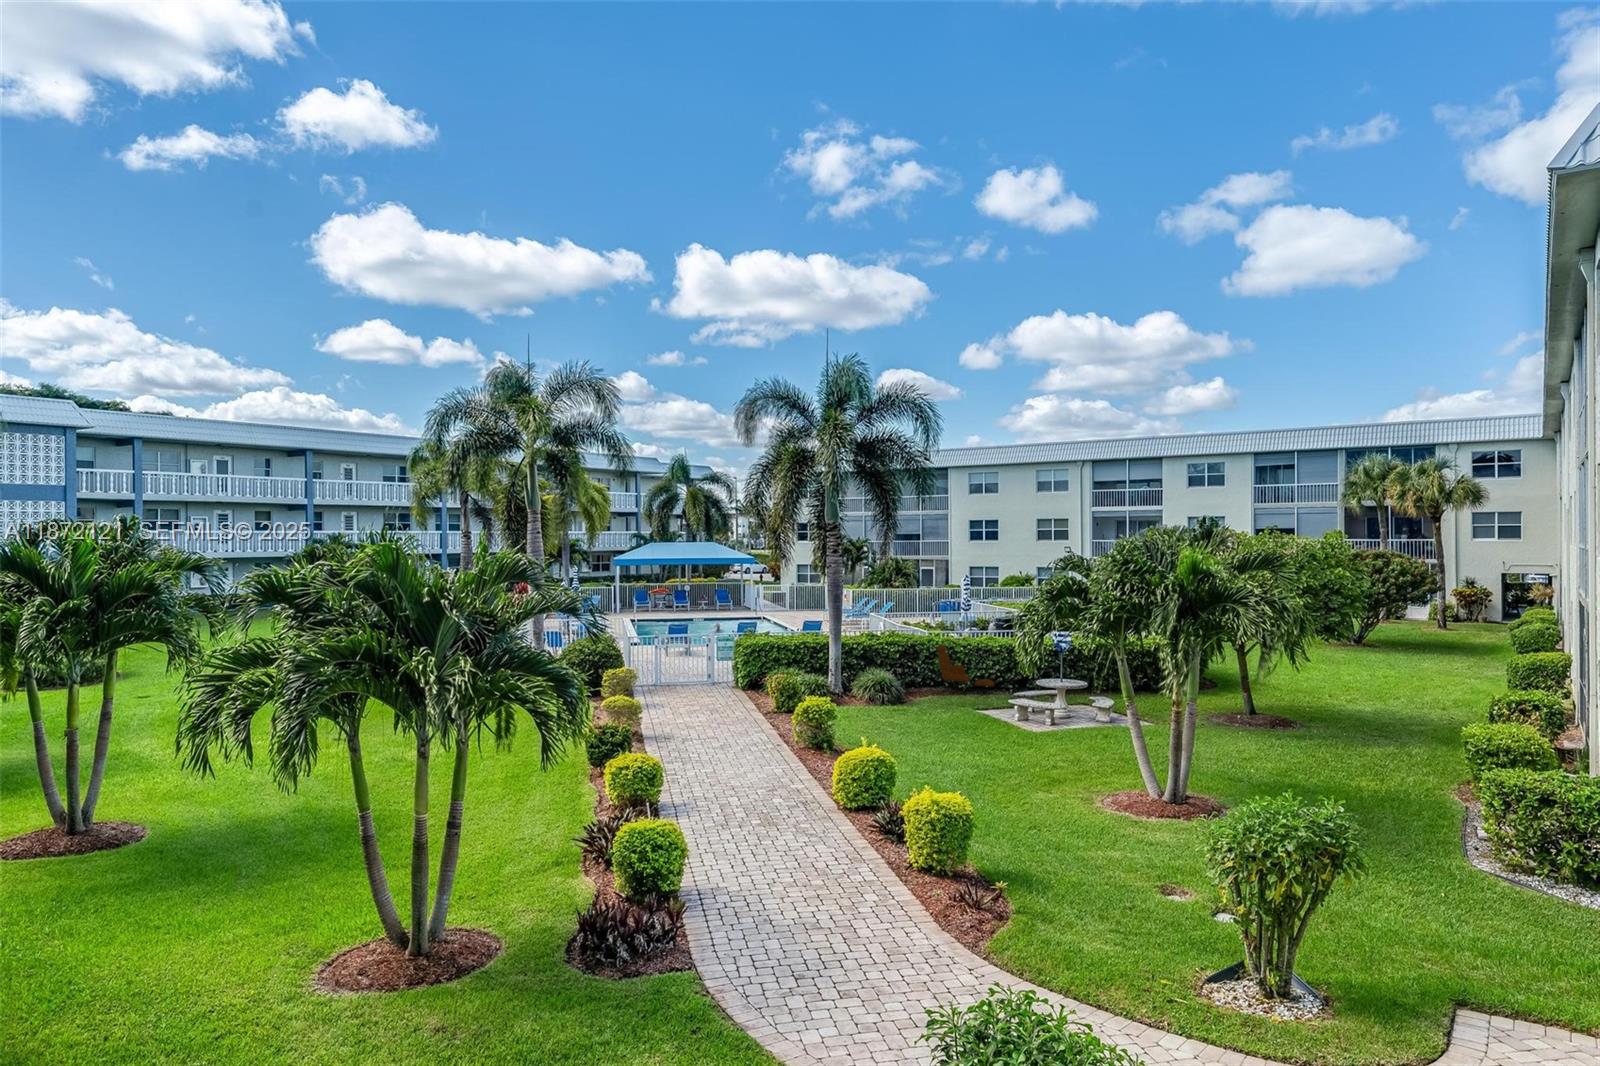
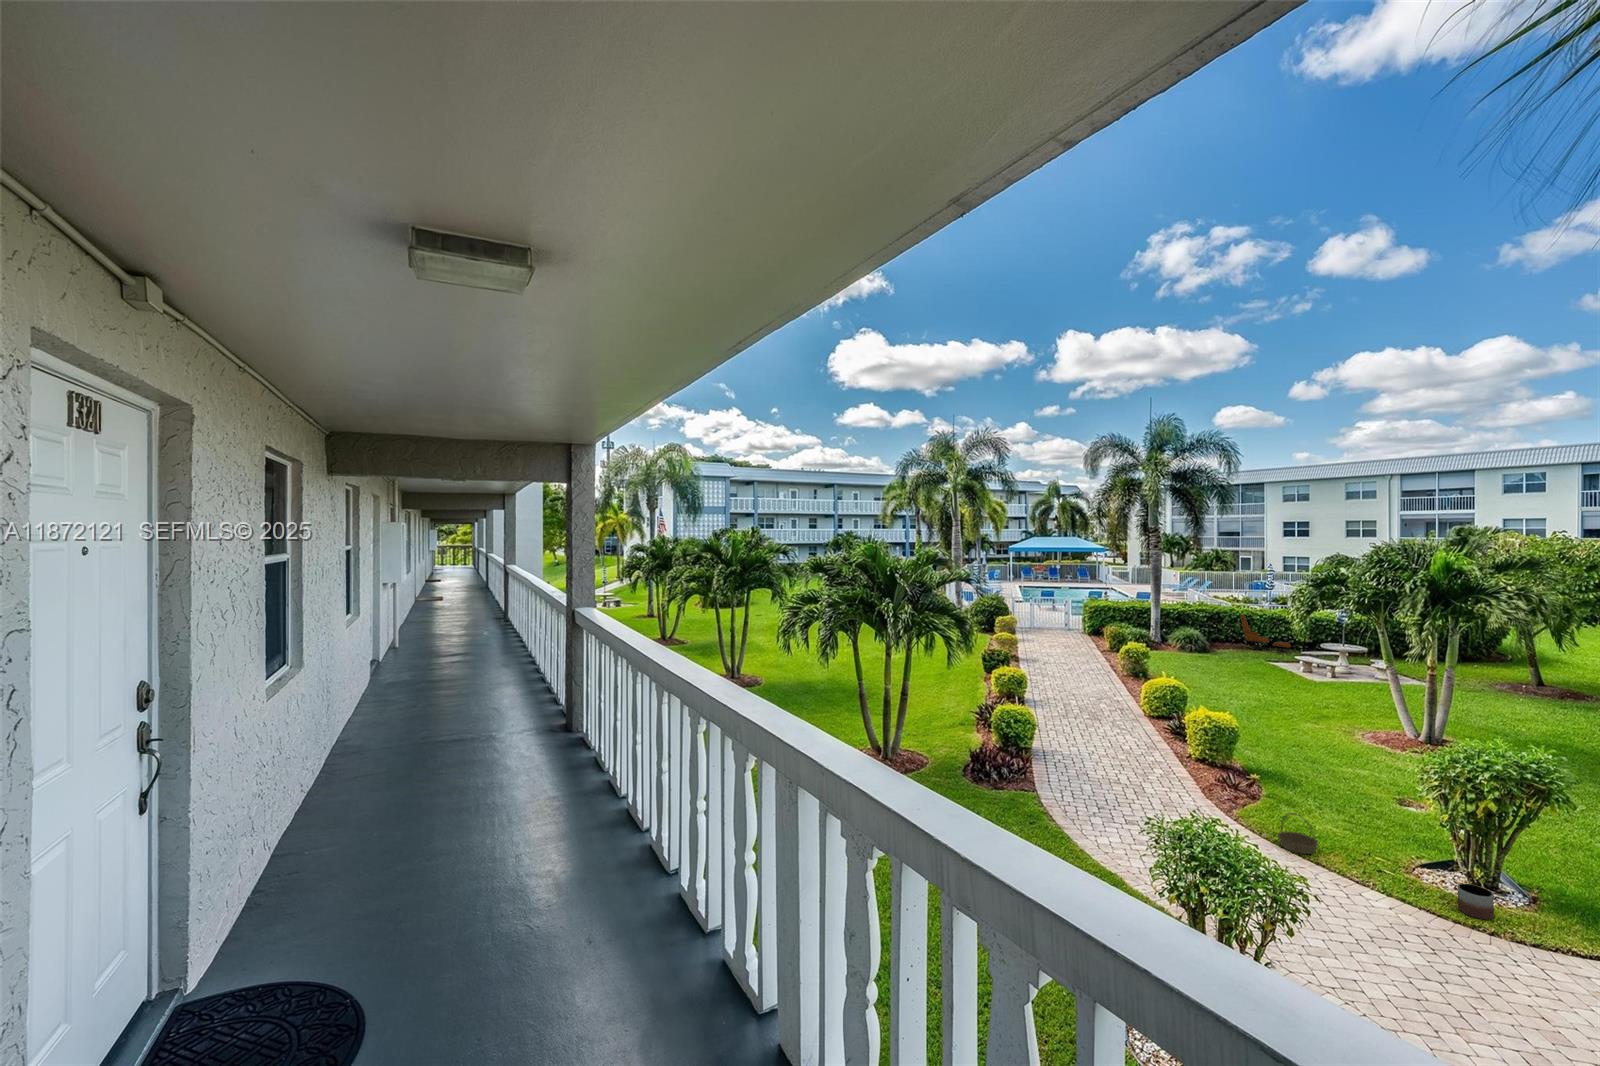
basket: none [1042,936,1093,995] -> present [1278,813,1318,854]
planter: none [1262,999,1301,1046] -> present [1458,884,1494,919]

